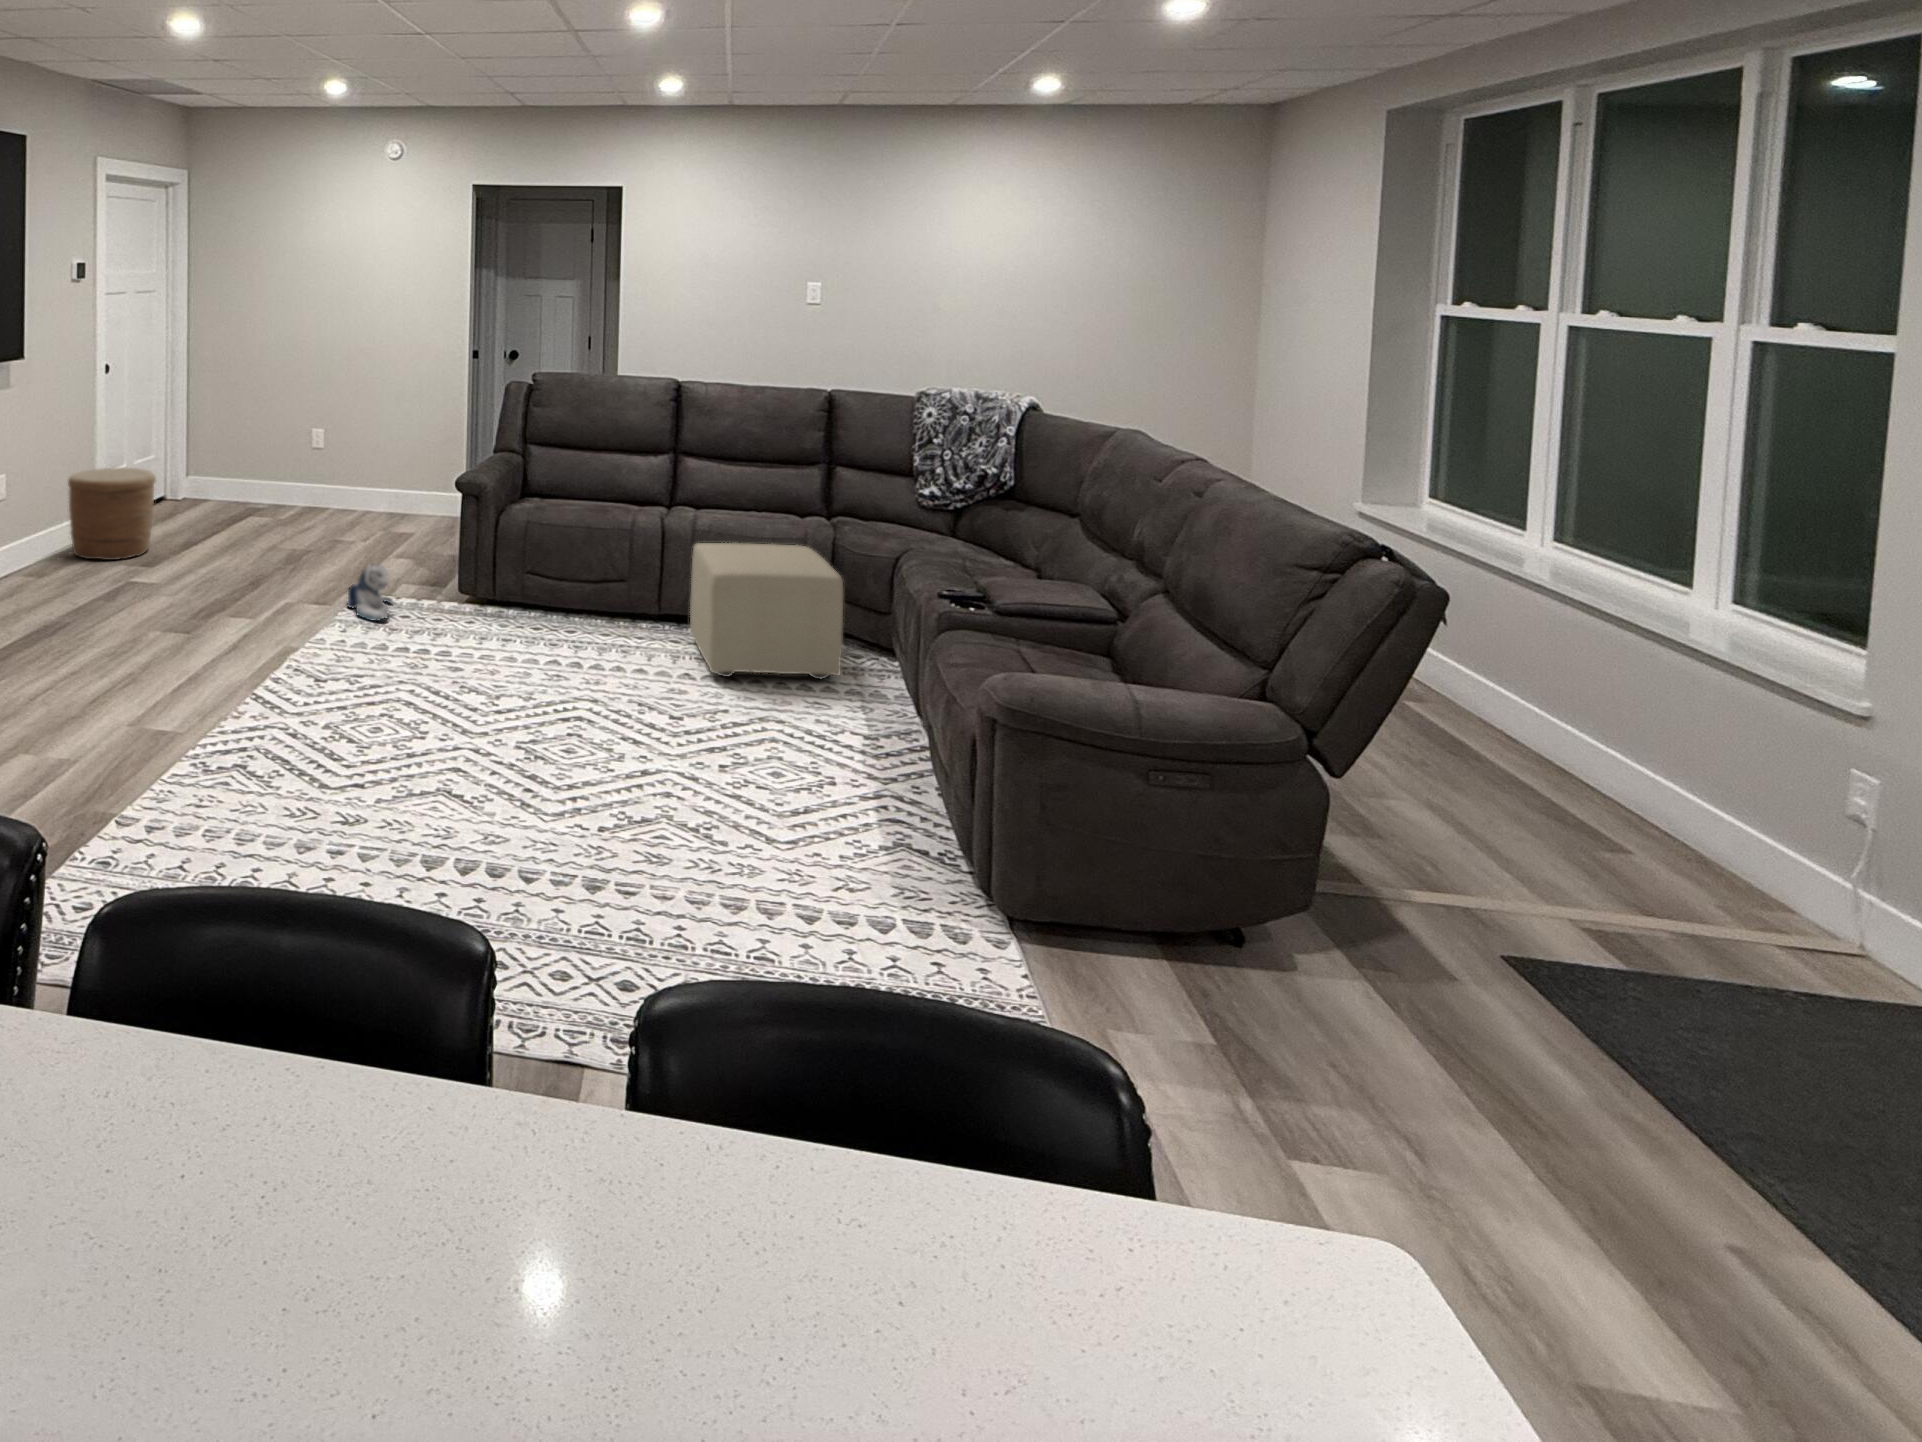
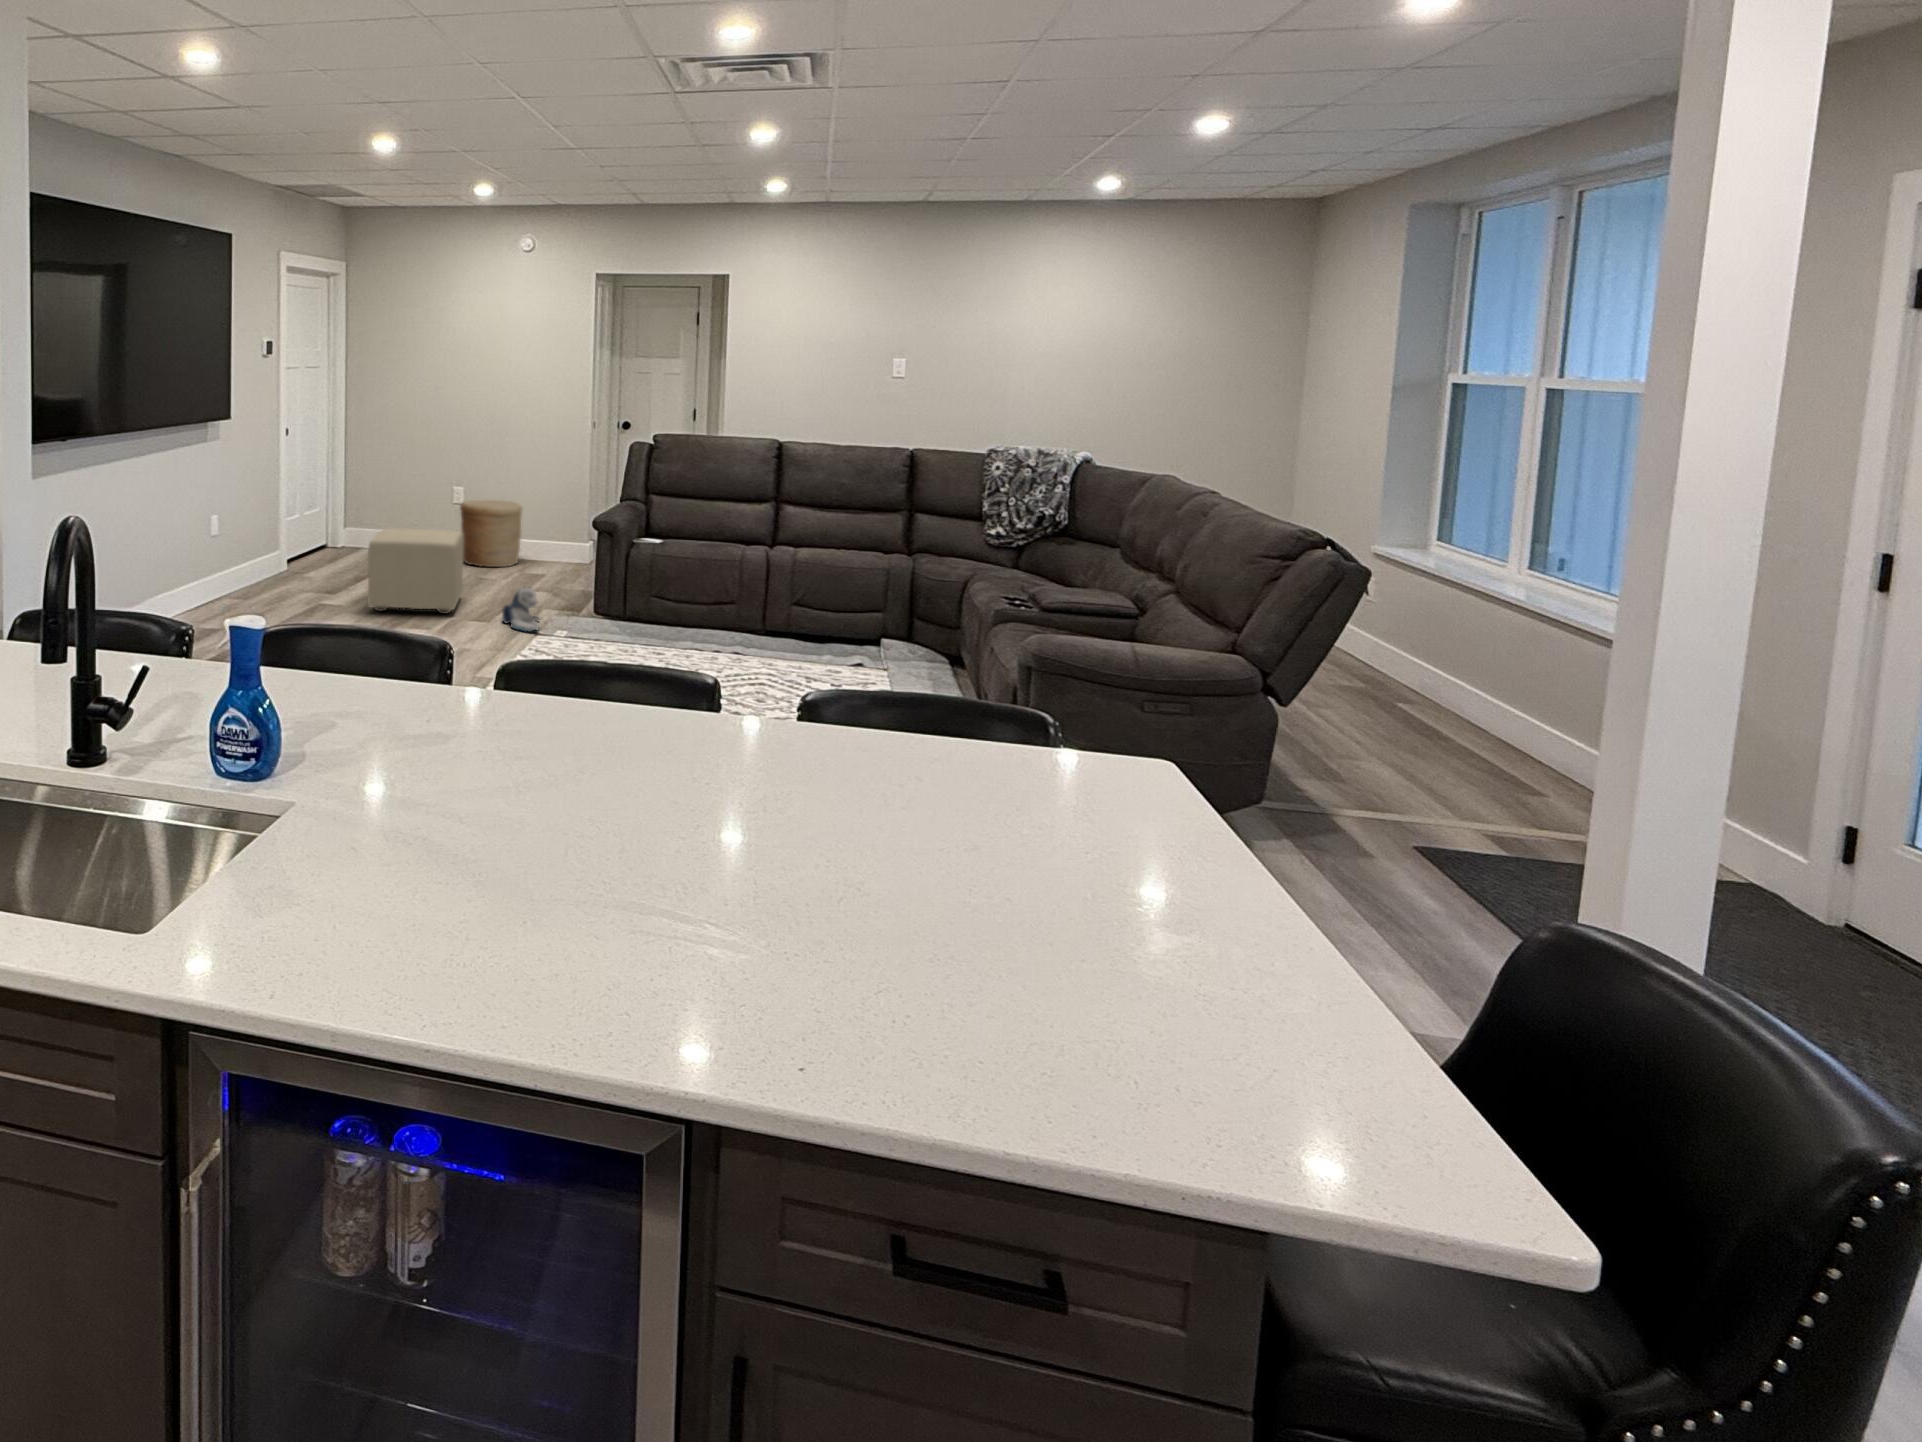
woven basket: present [68,468,156,560] -> present [460,500,522,567]
ottoman: present [690,543,843,679] -> present [368,528,464,614]

